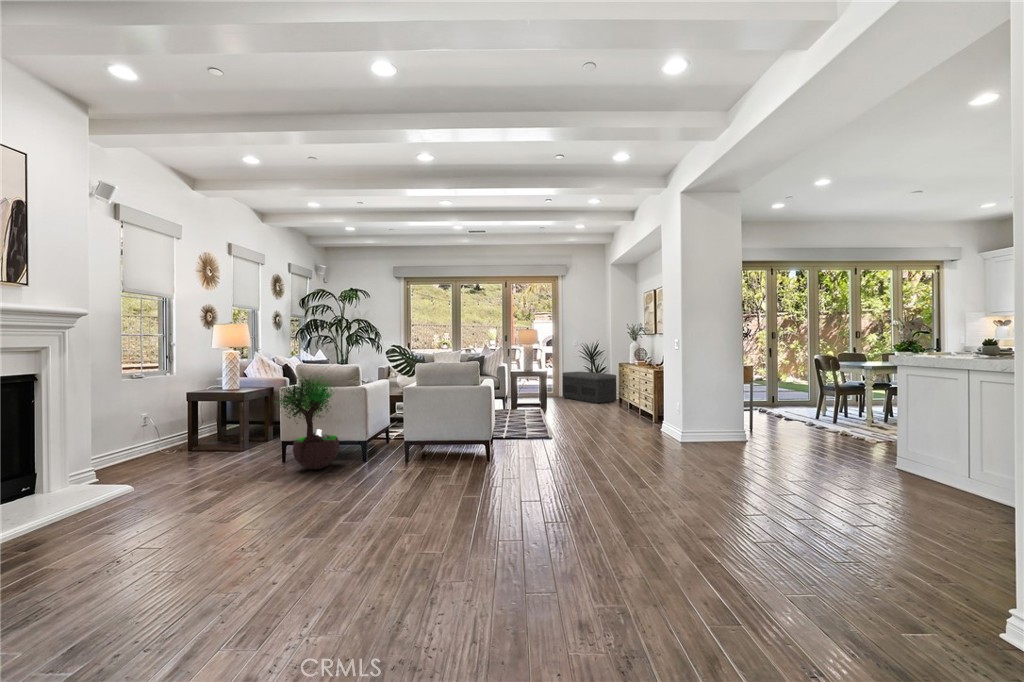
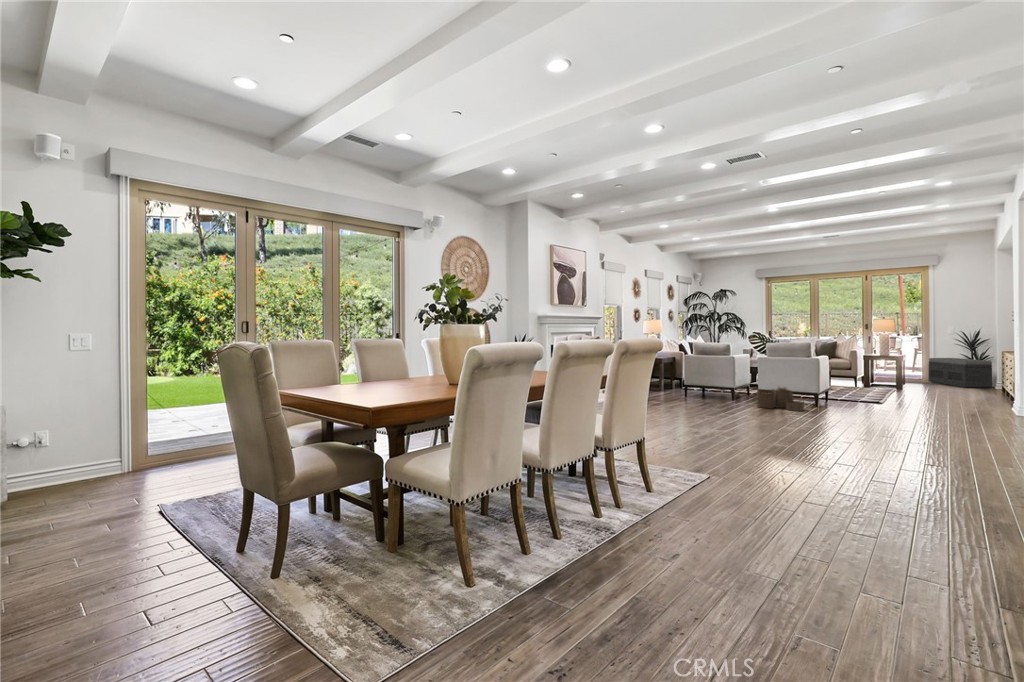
potted tree: present [276,374,339,469] -> none [683,344,717,399]
woven basket: none [407,436,481,485] -> present [757,388,804,411]

